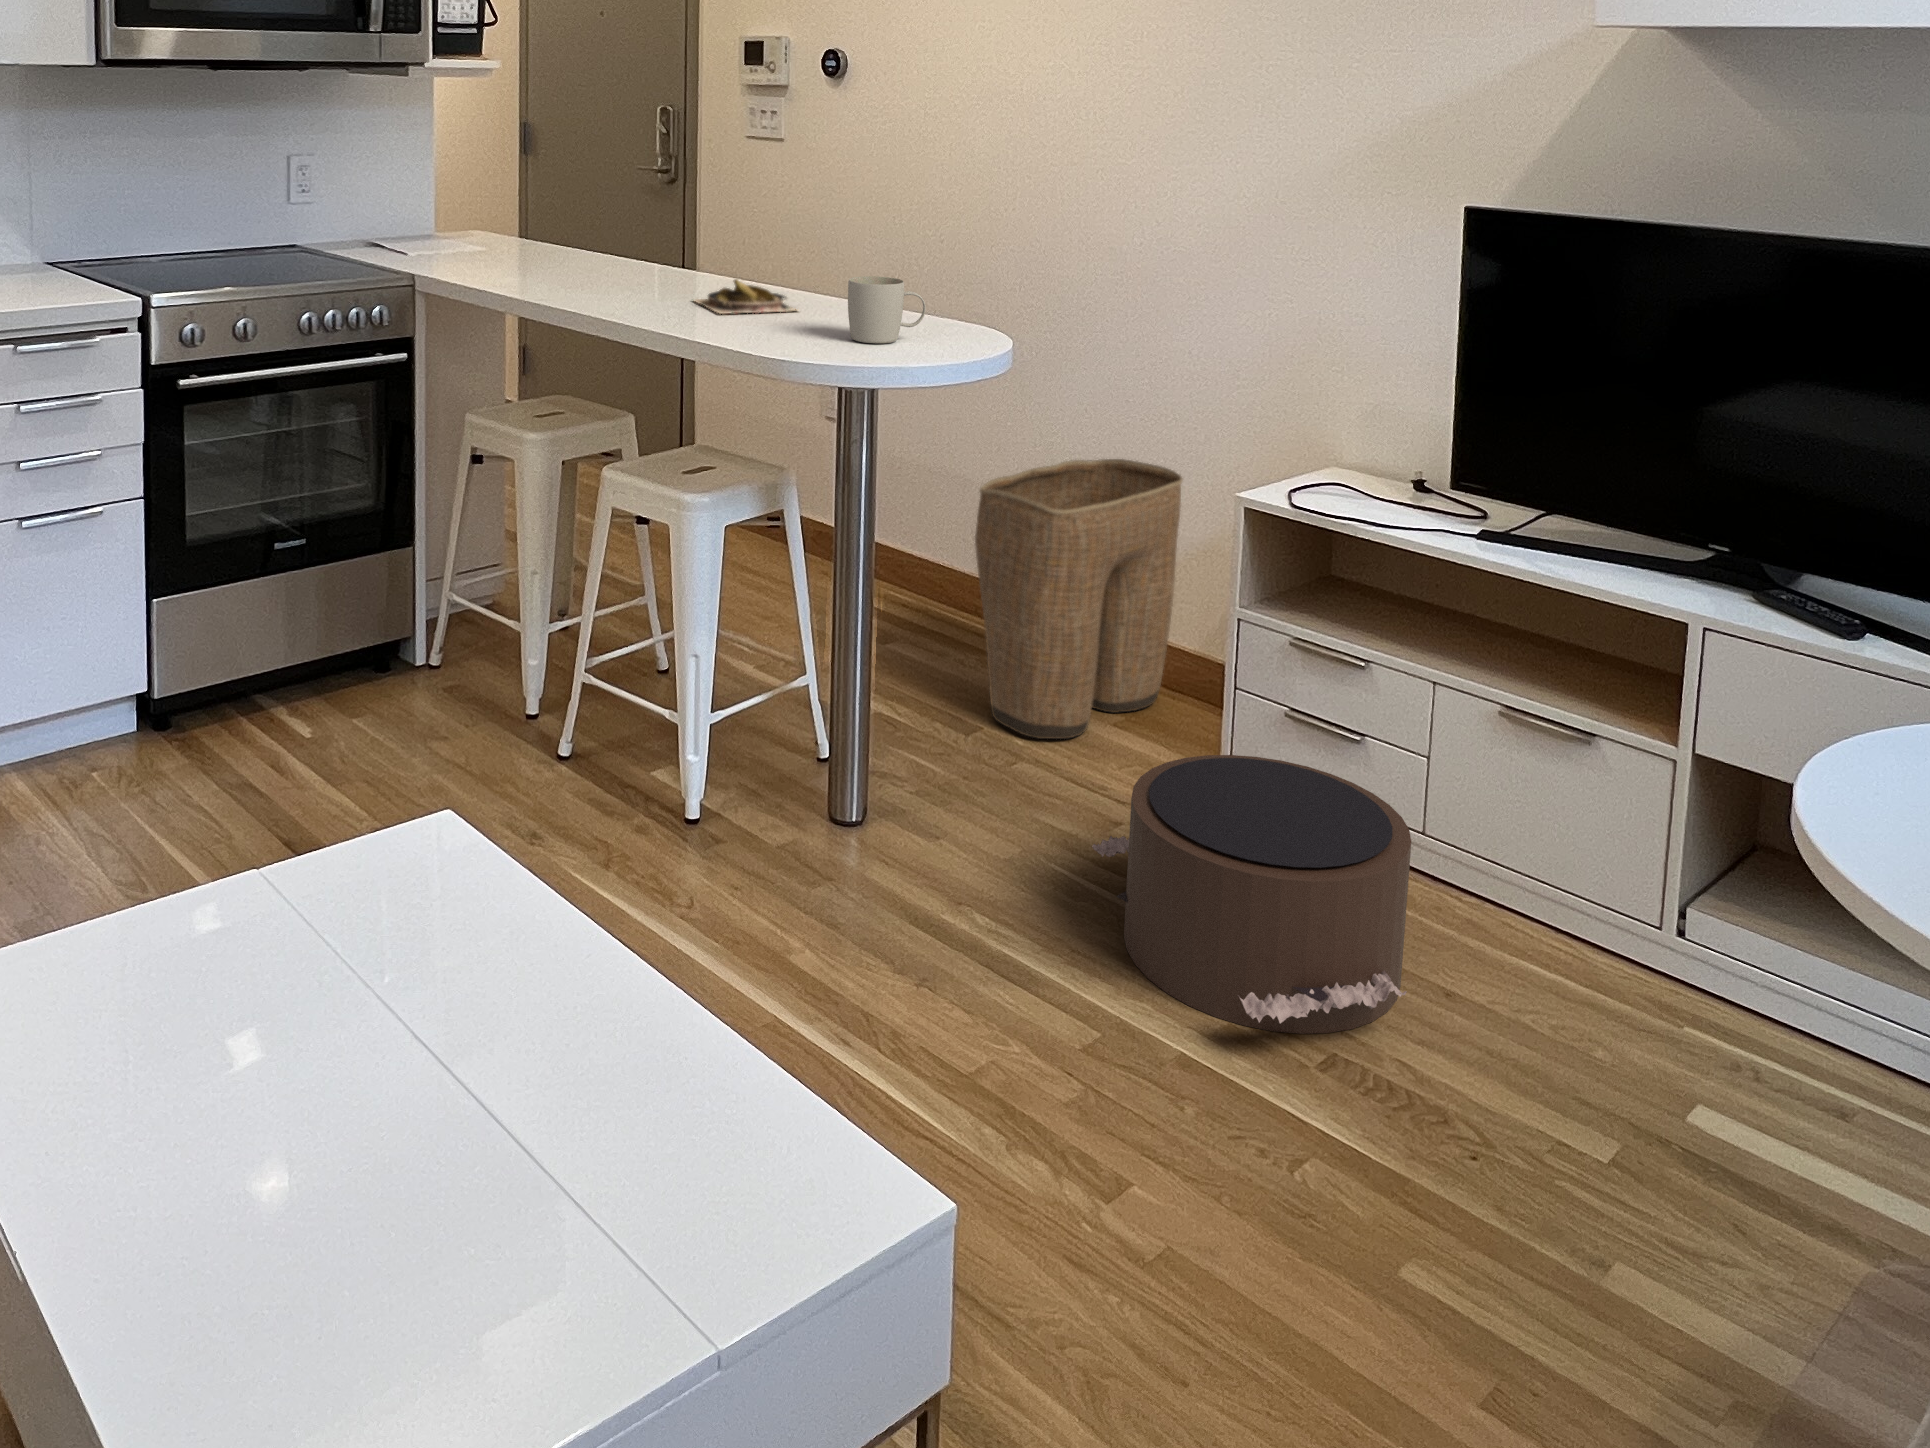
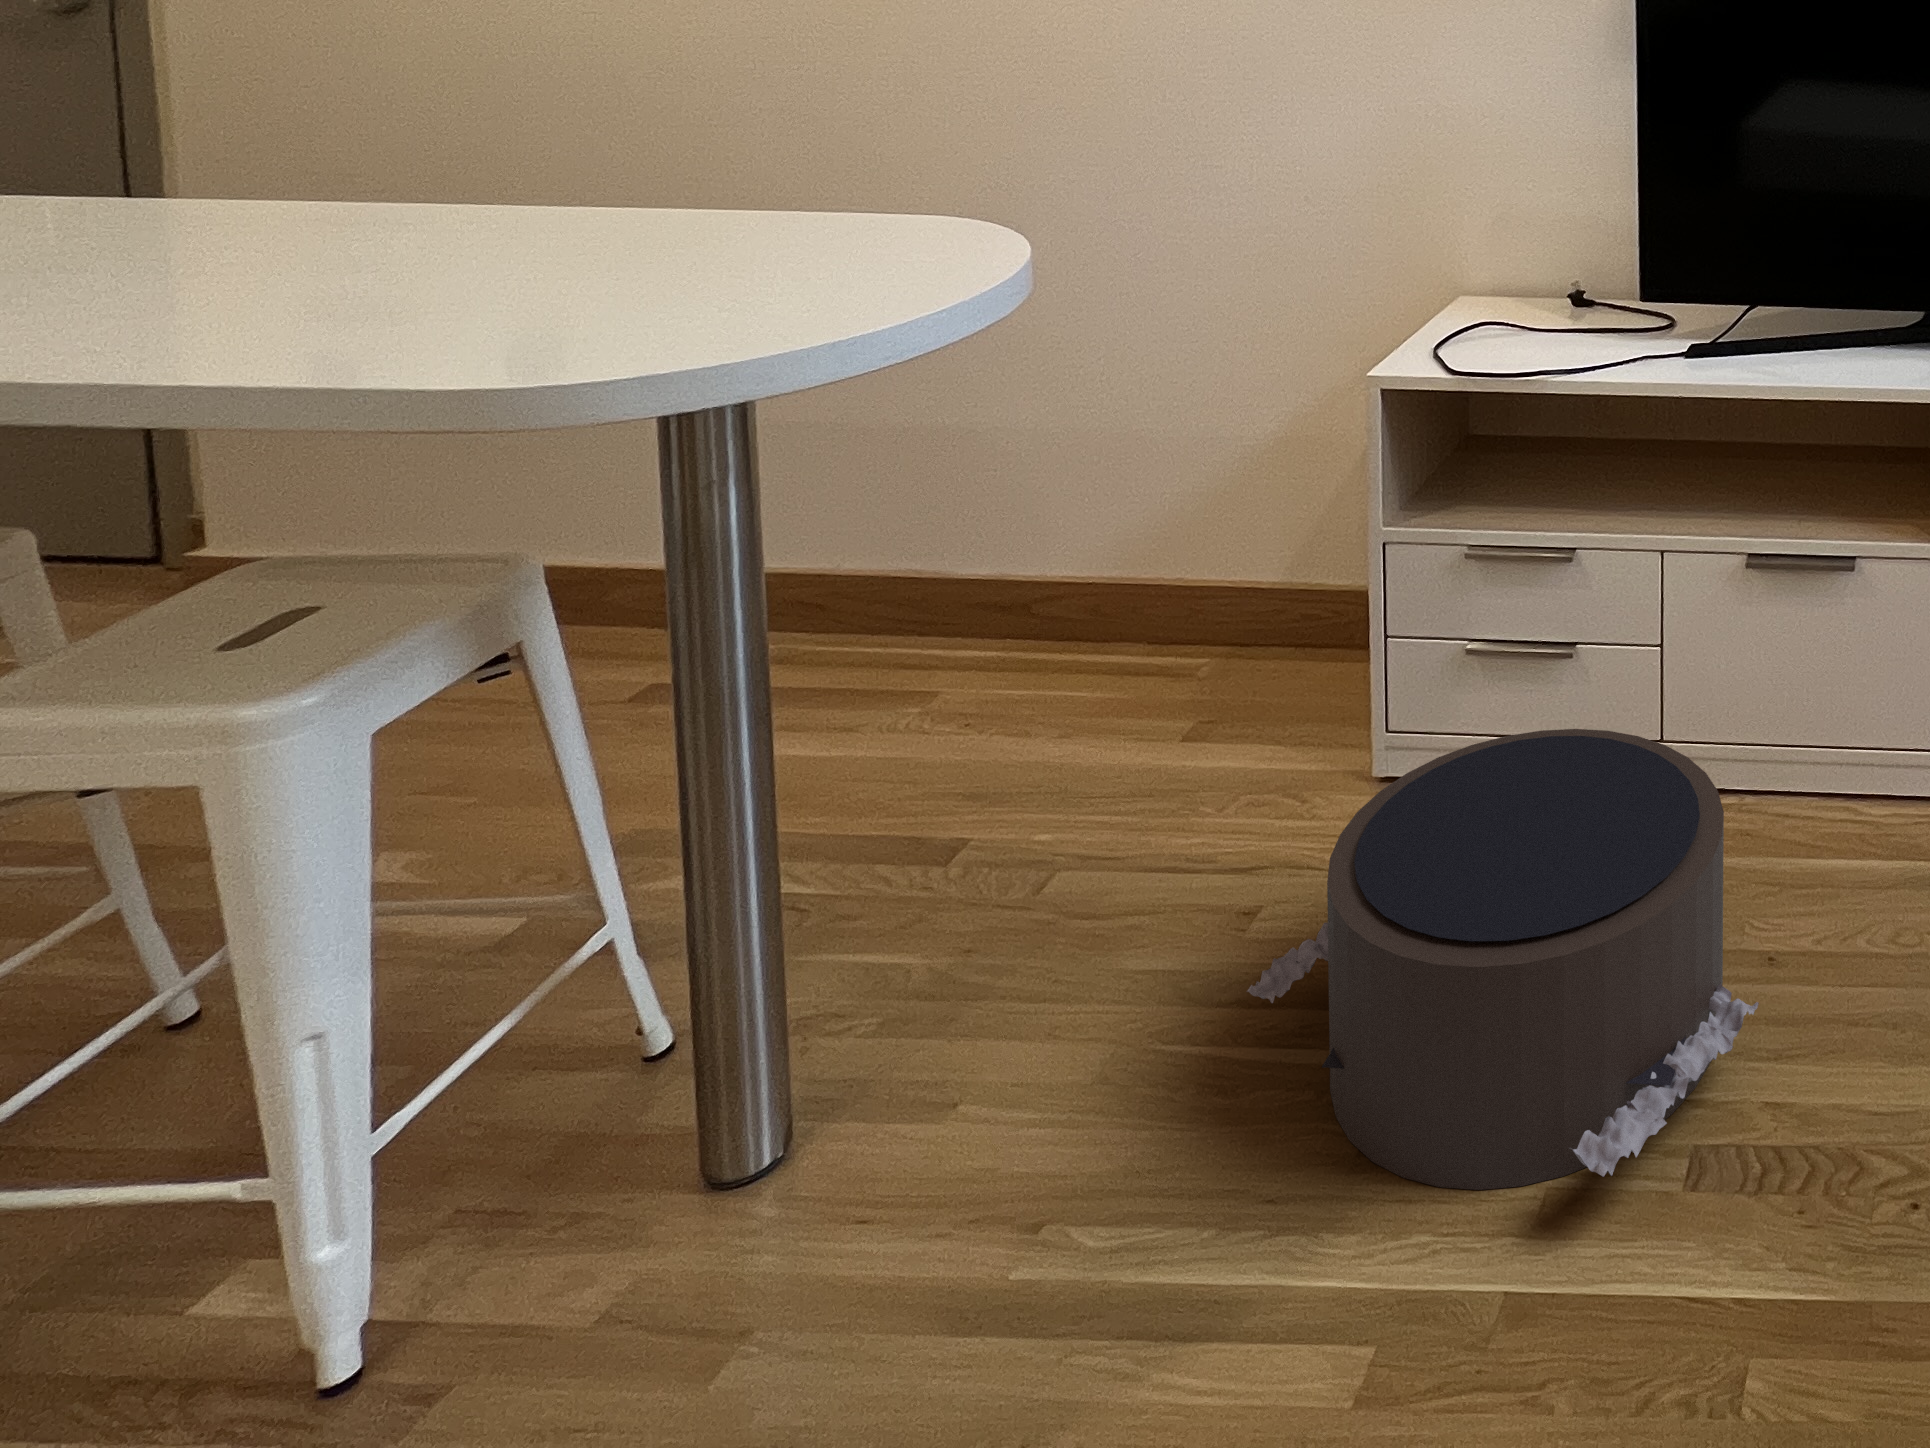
mug: present [848,276,926,343] -> none [678,166,857,297]
plate: present [695,279,796,314] -> none [219,215,537,295]
laundry basket: present [975,459,1183,739] -> none [916,347,1240,822]

